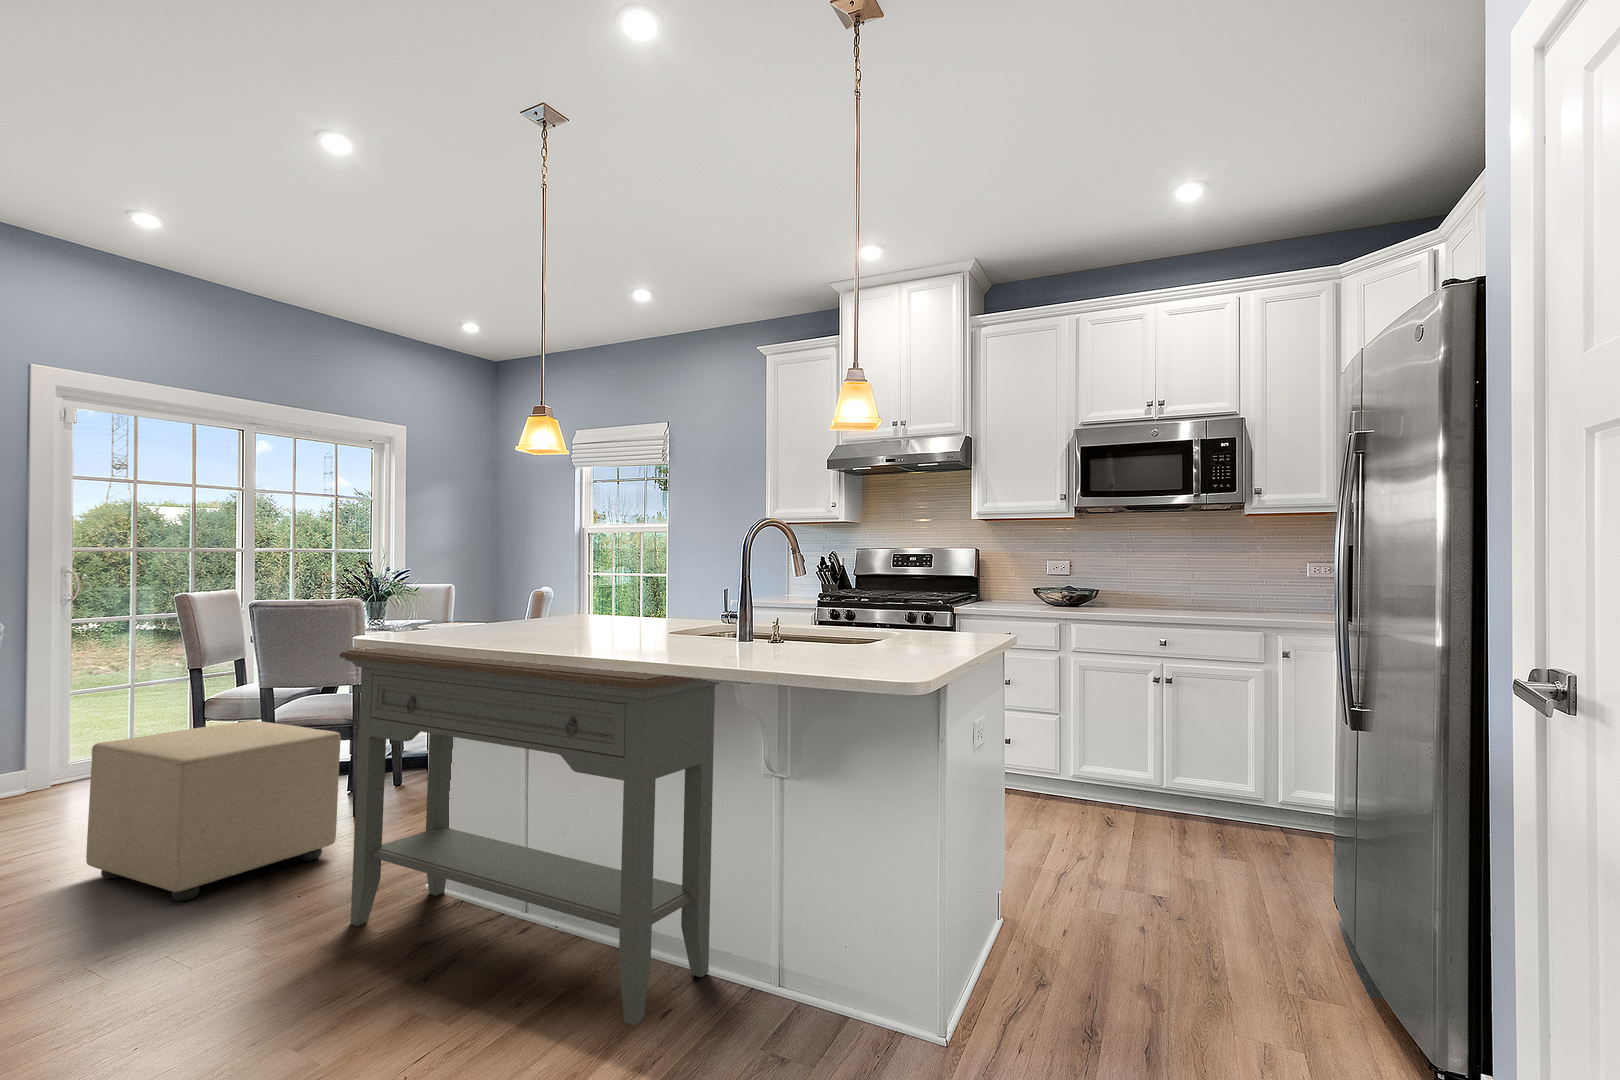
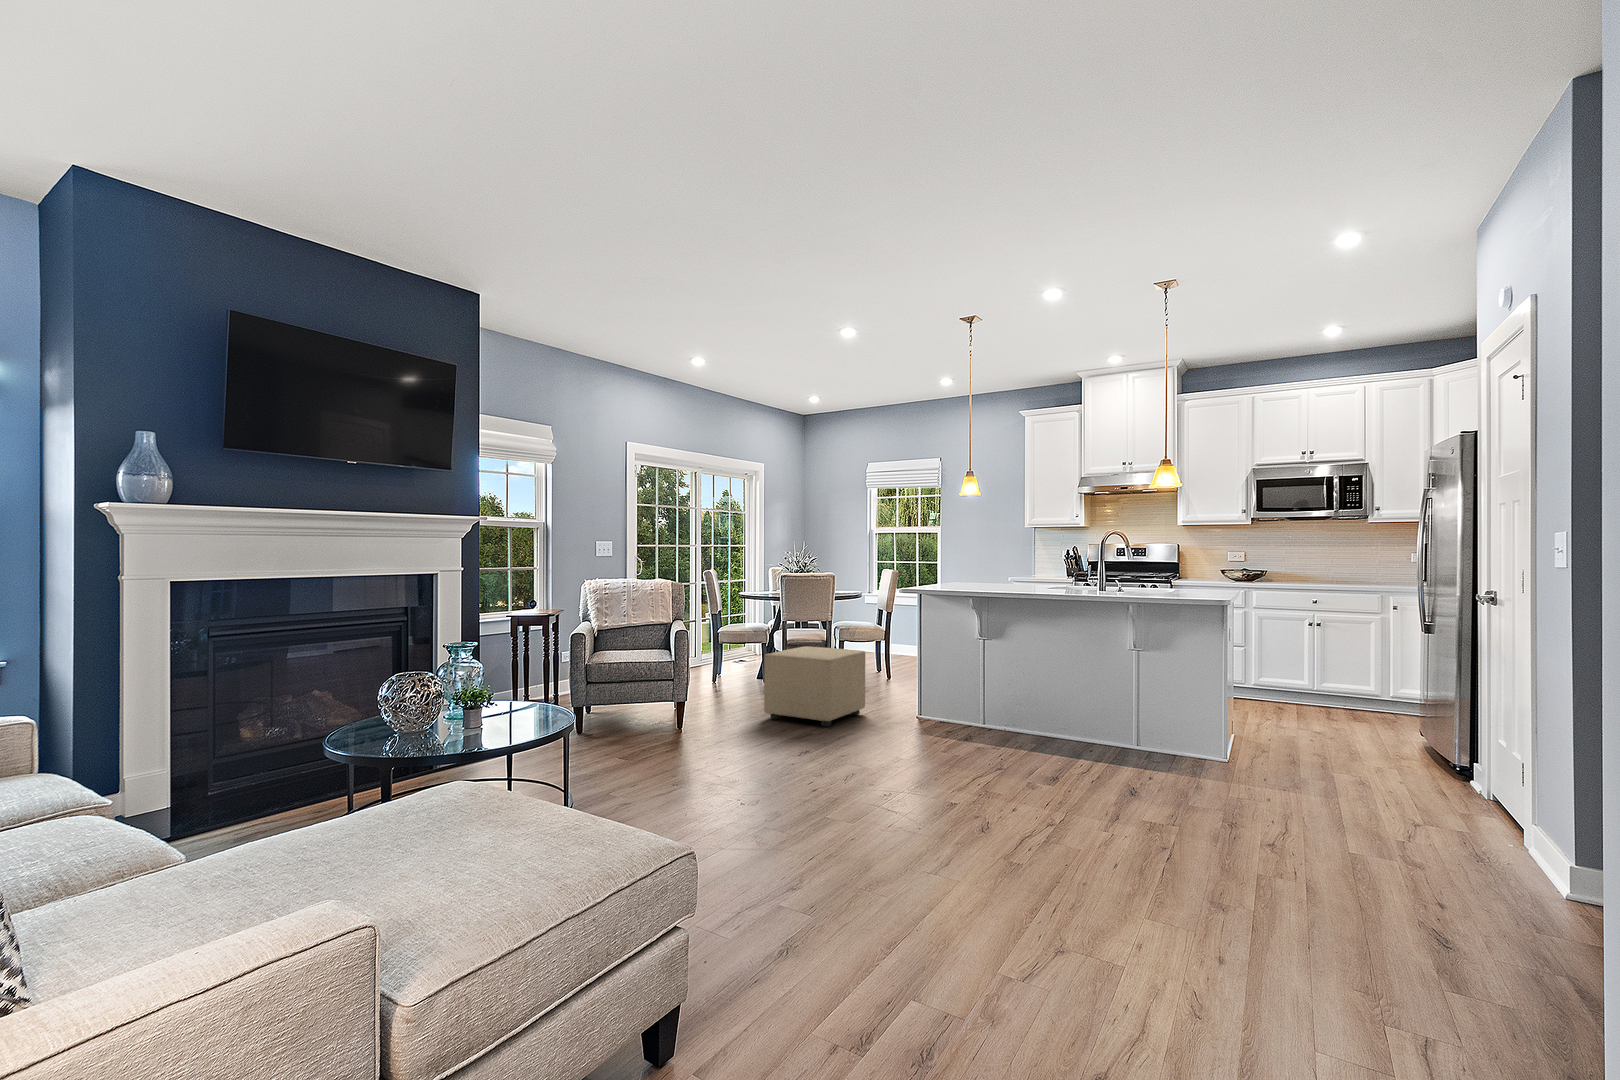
console table: present [340,648,719,1026] -> none [909,604,1115,762]

